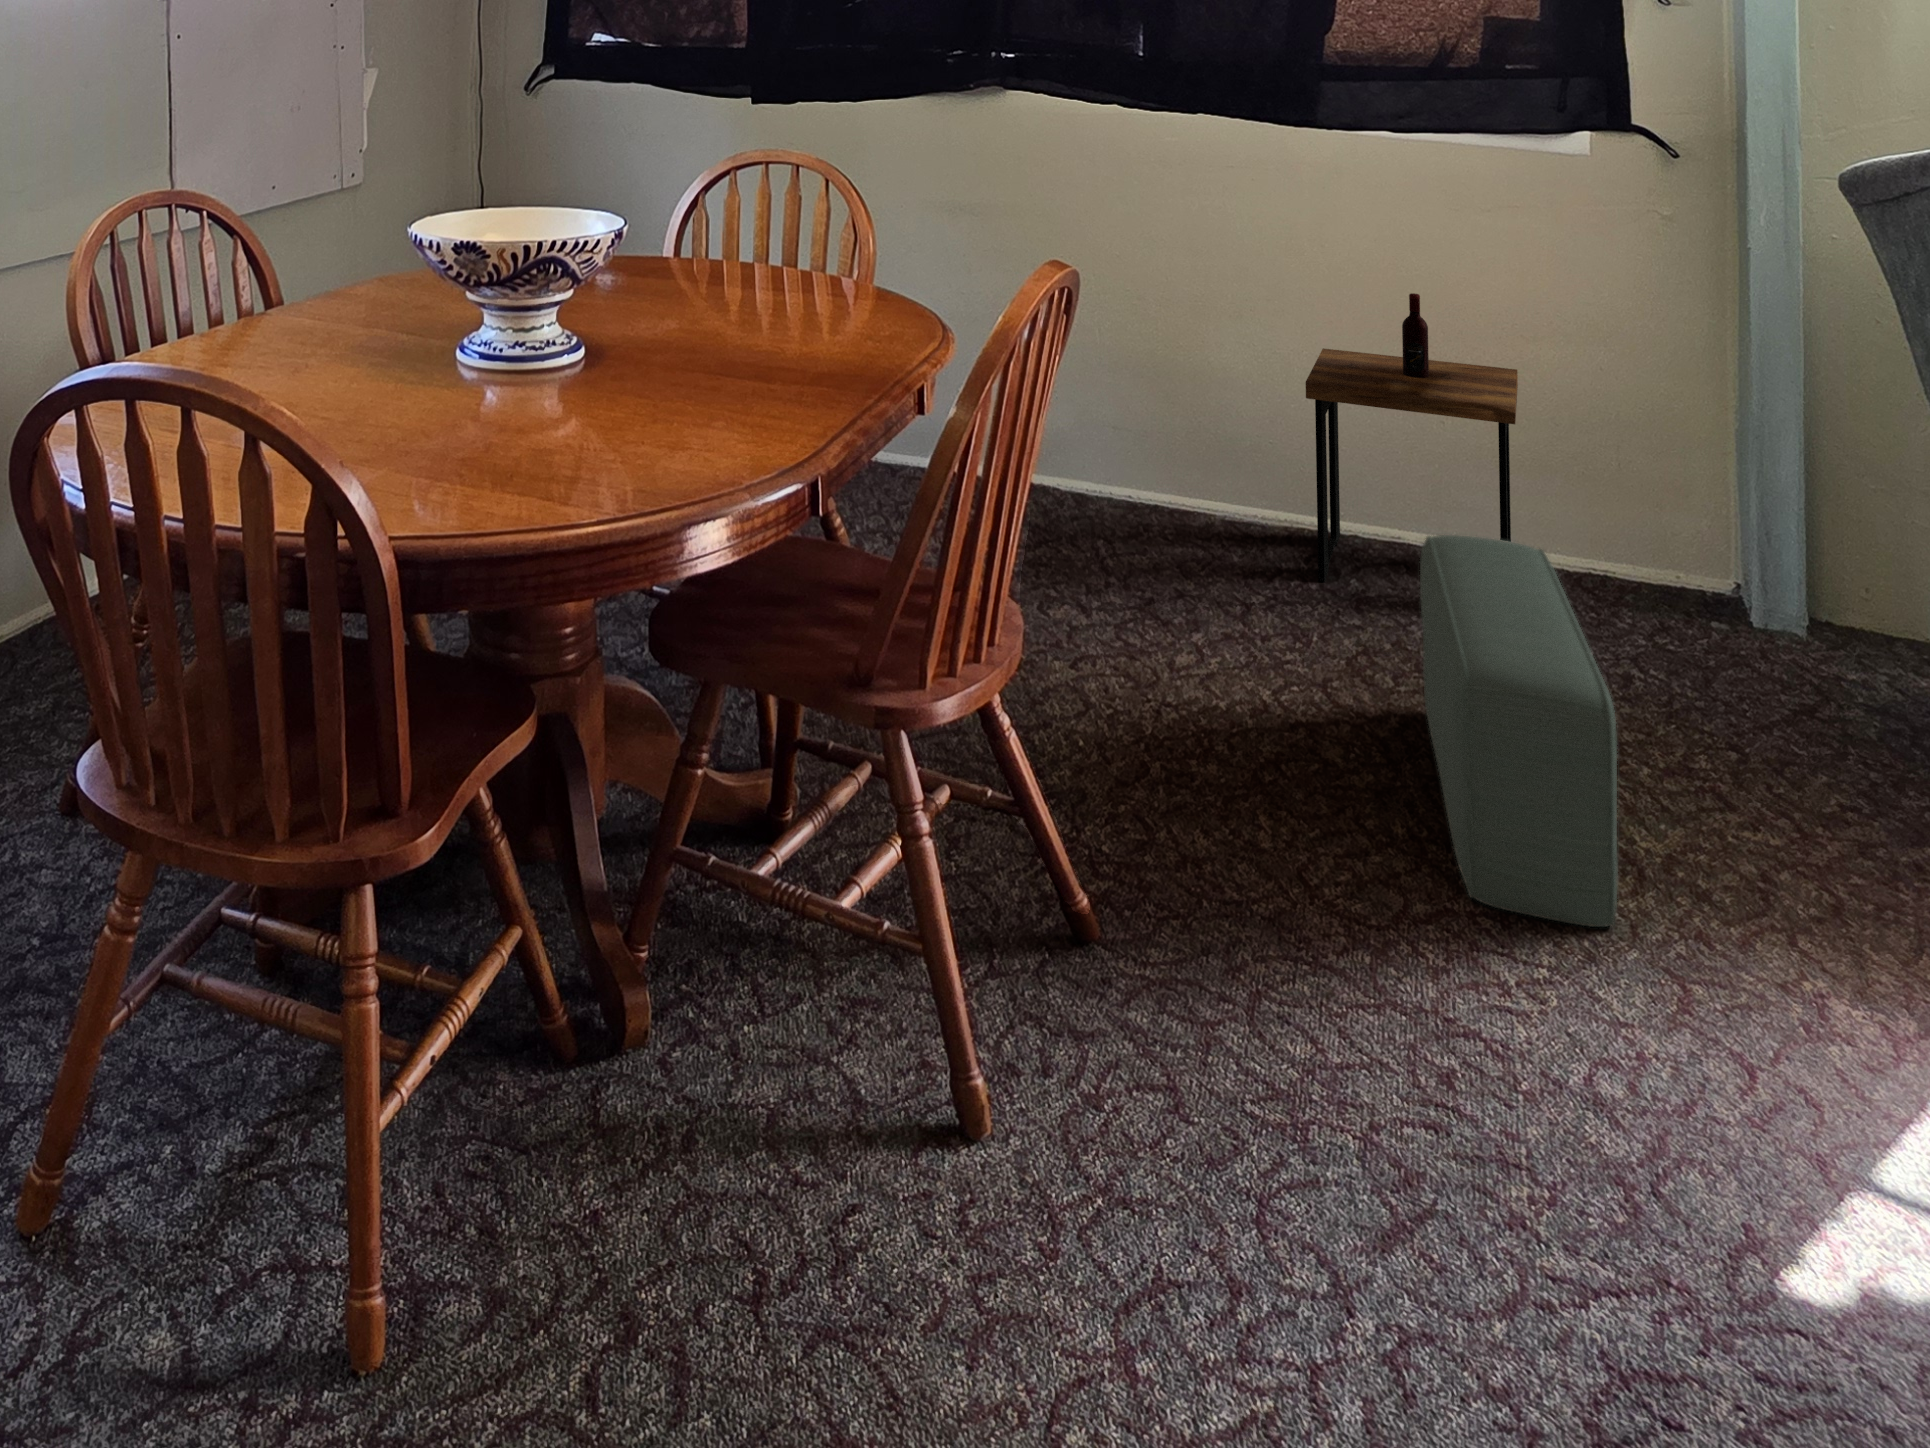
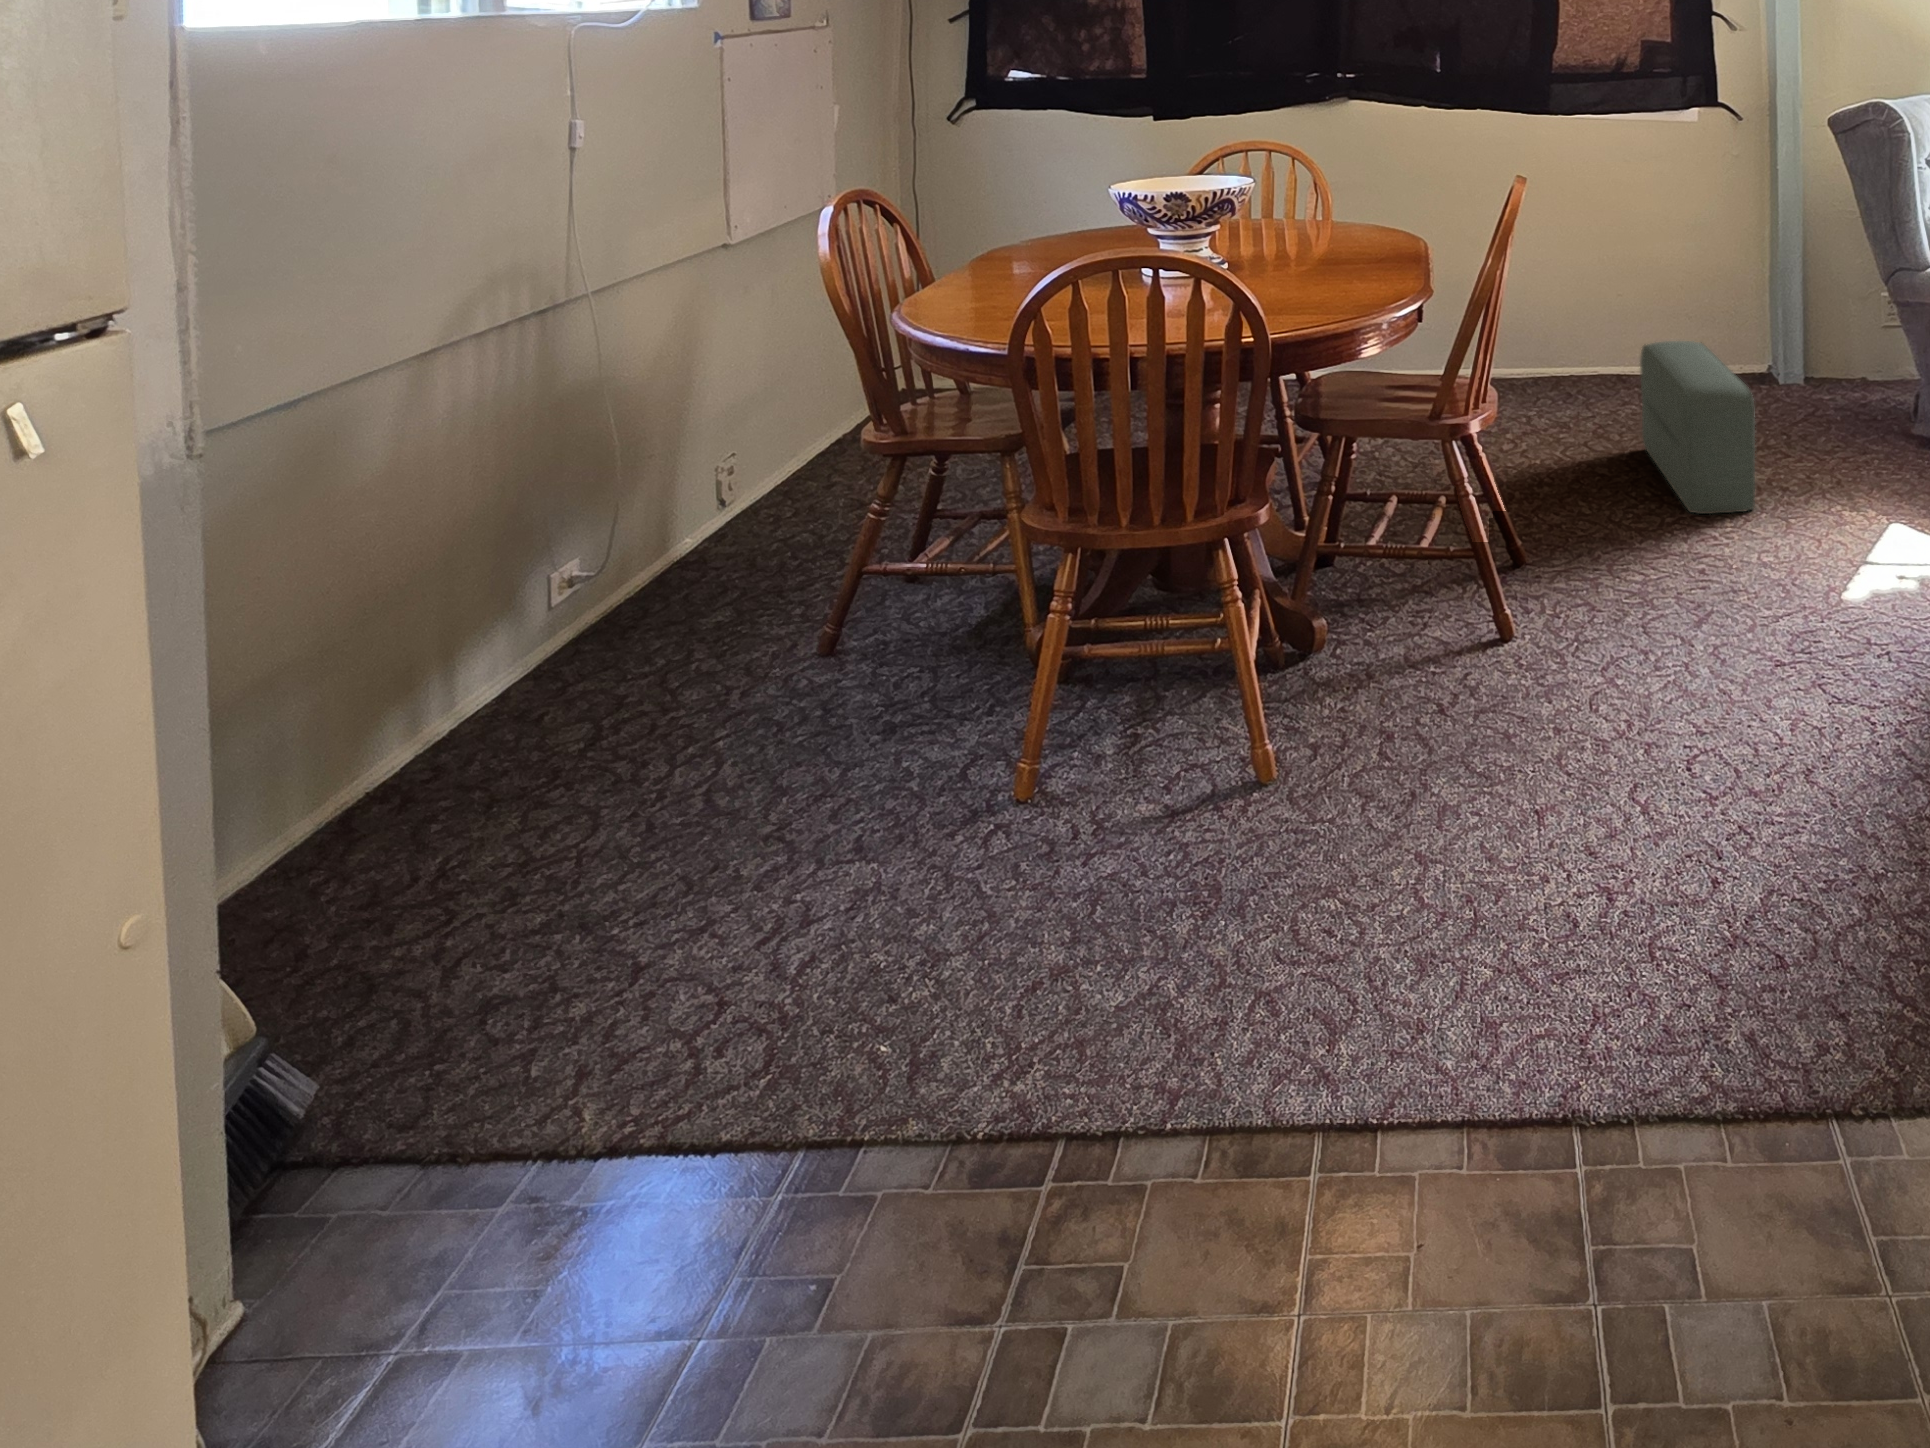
side table: present [1306,293,1518,582] -> none [1554,217,1670,404]

